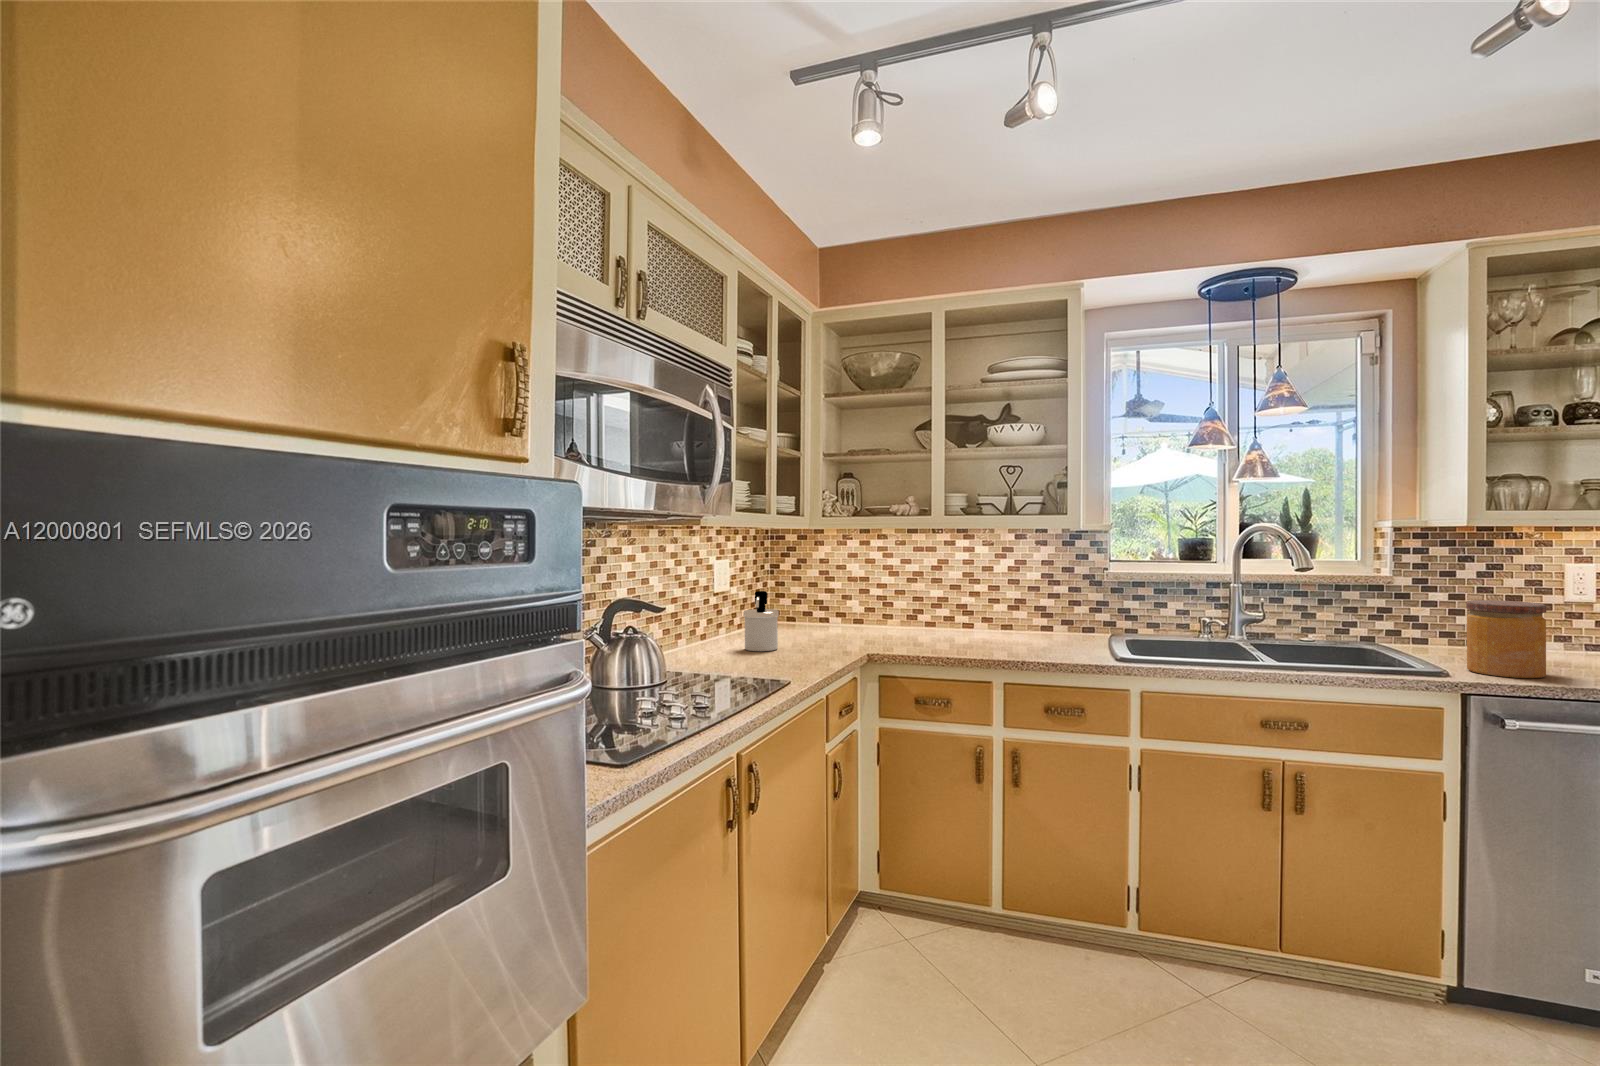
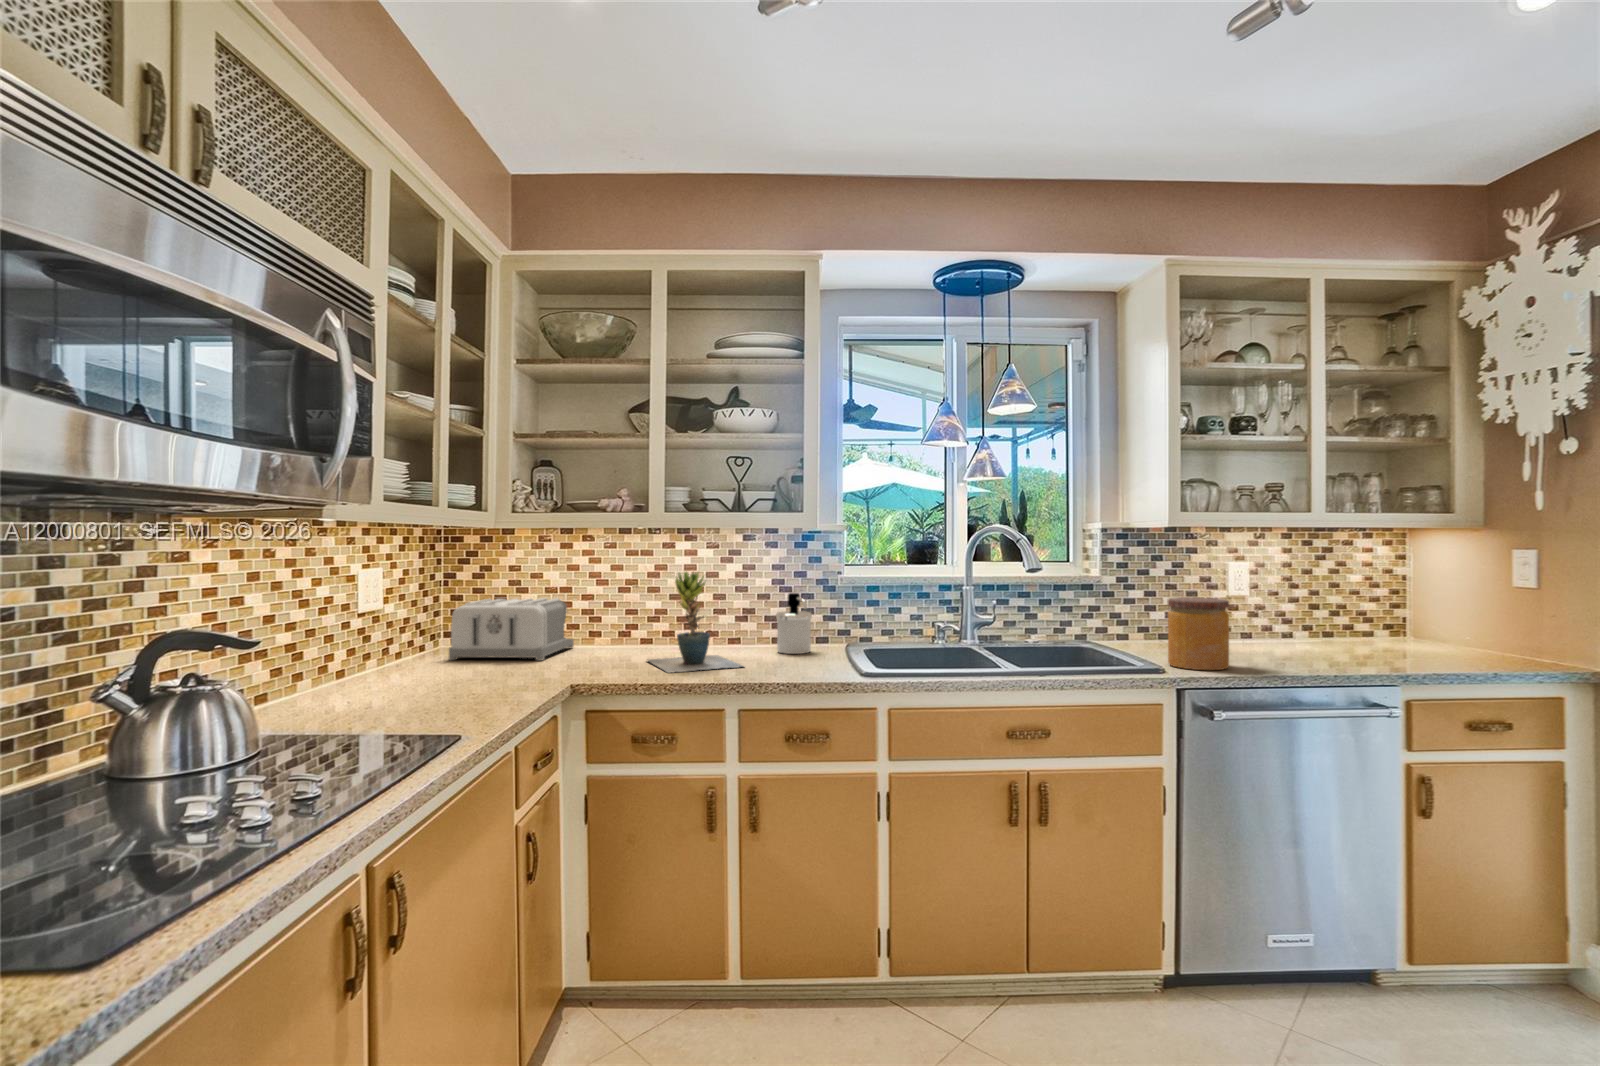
potted plant: none [927,565,1013,649] -> present [647,572,743,673]
toaster: none [776,584,870,635] -> present [449,598,574,661]
soap dispenser: present [743,591,779,651] -> present [776,593,812,654]

